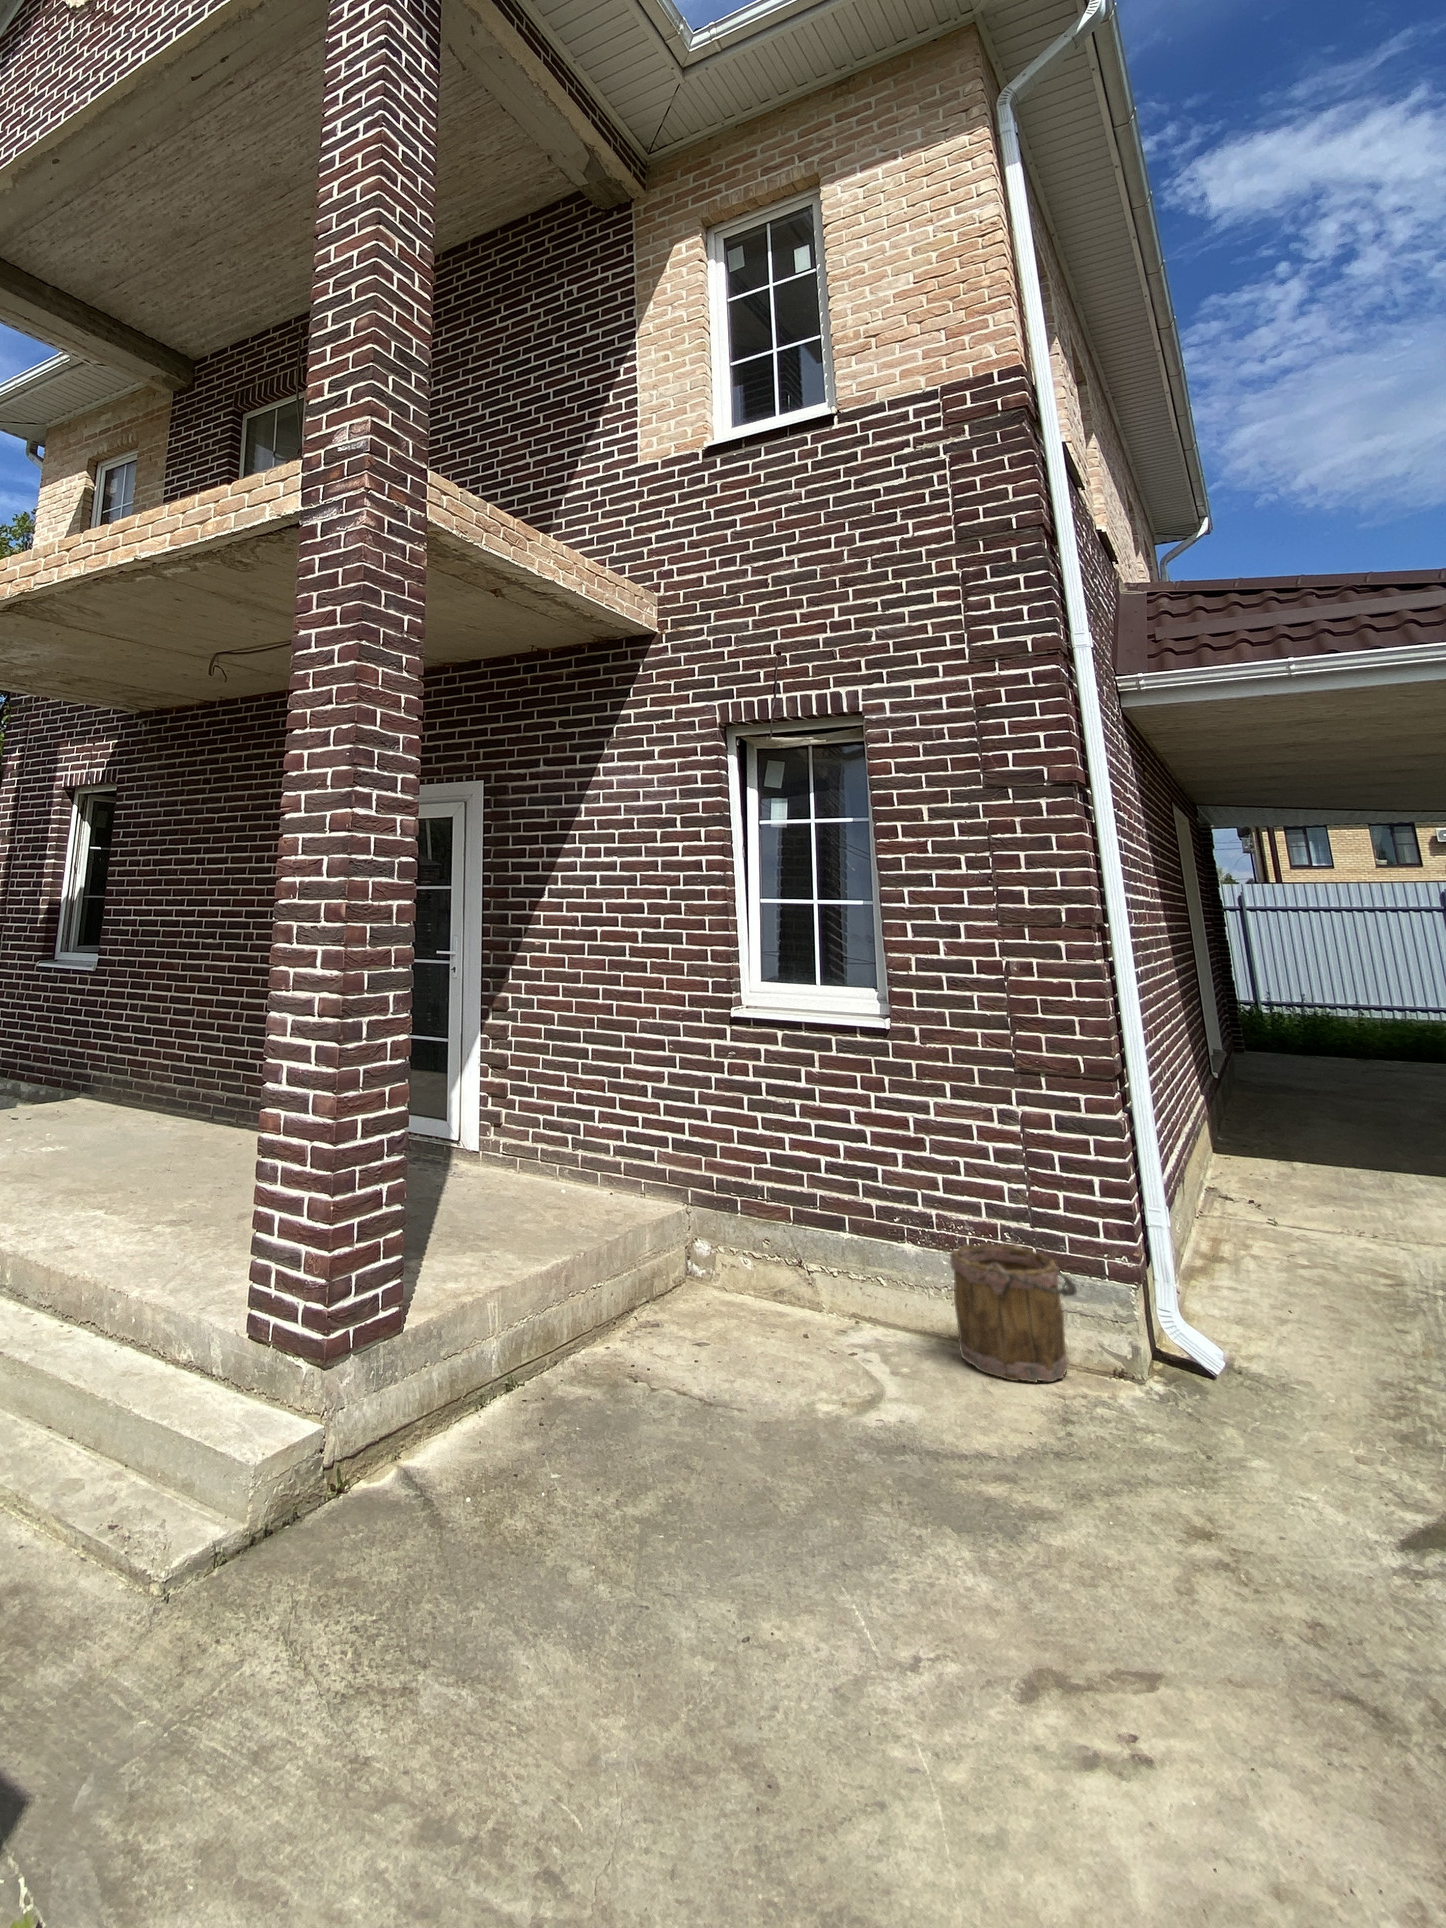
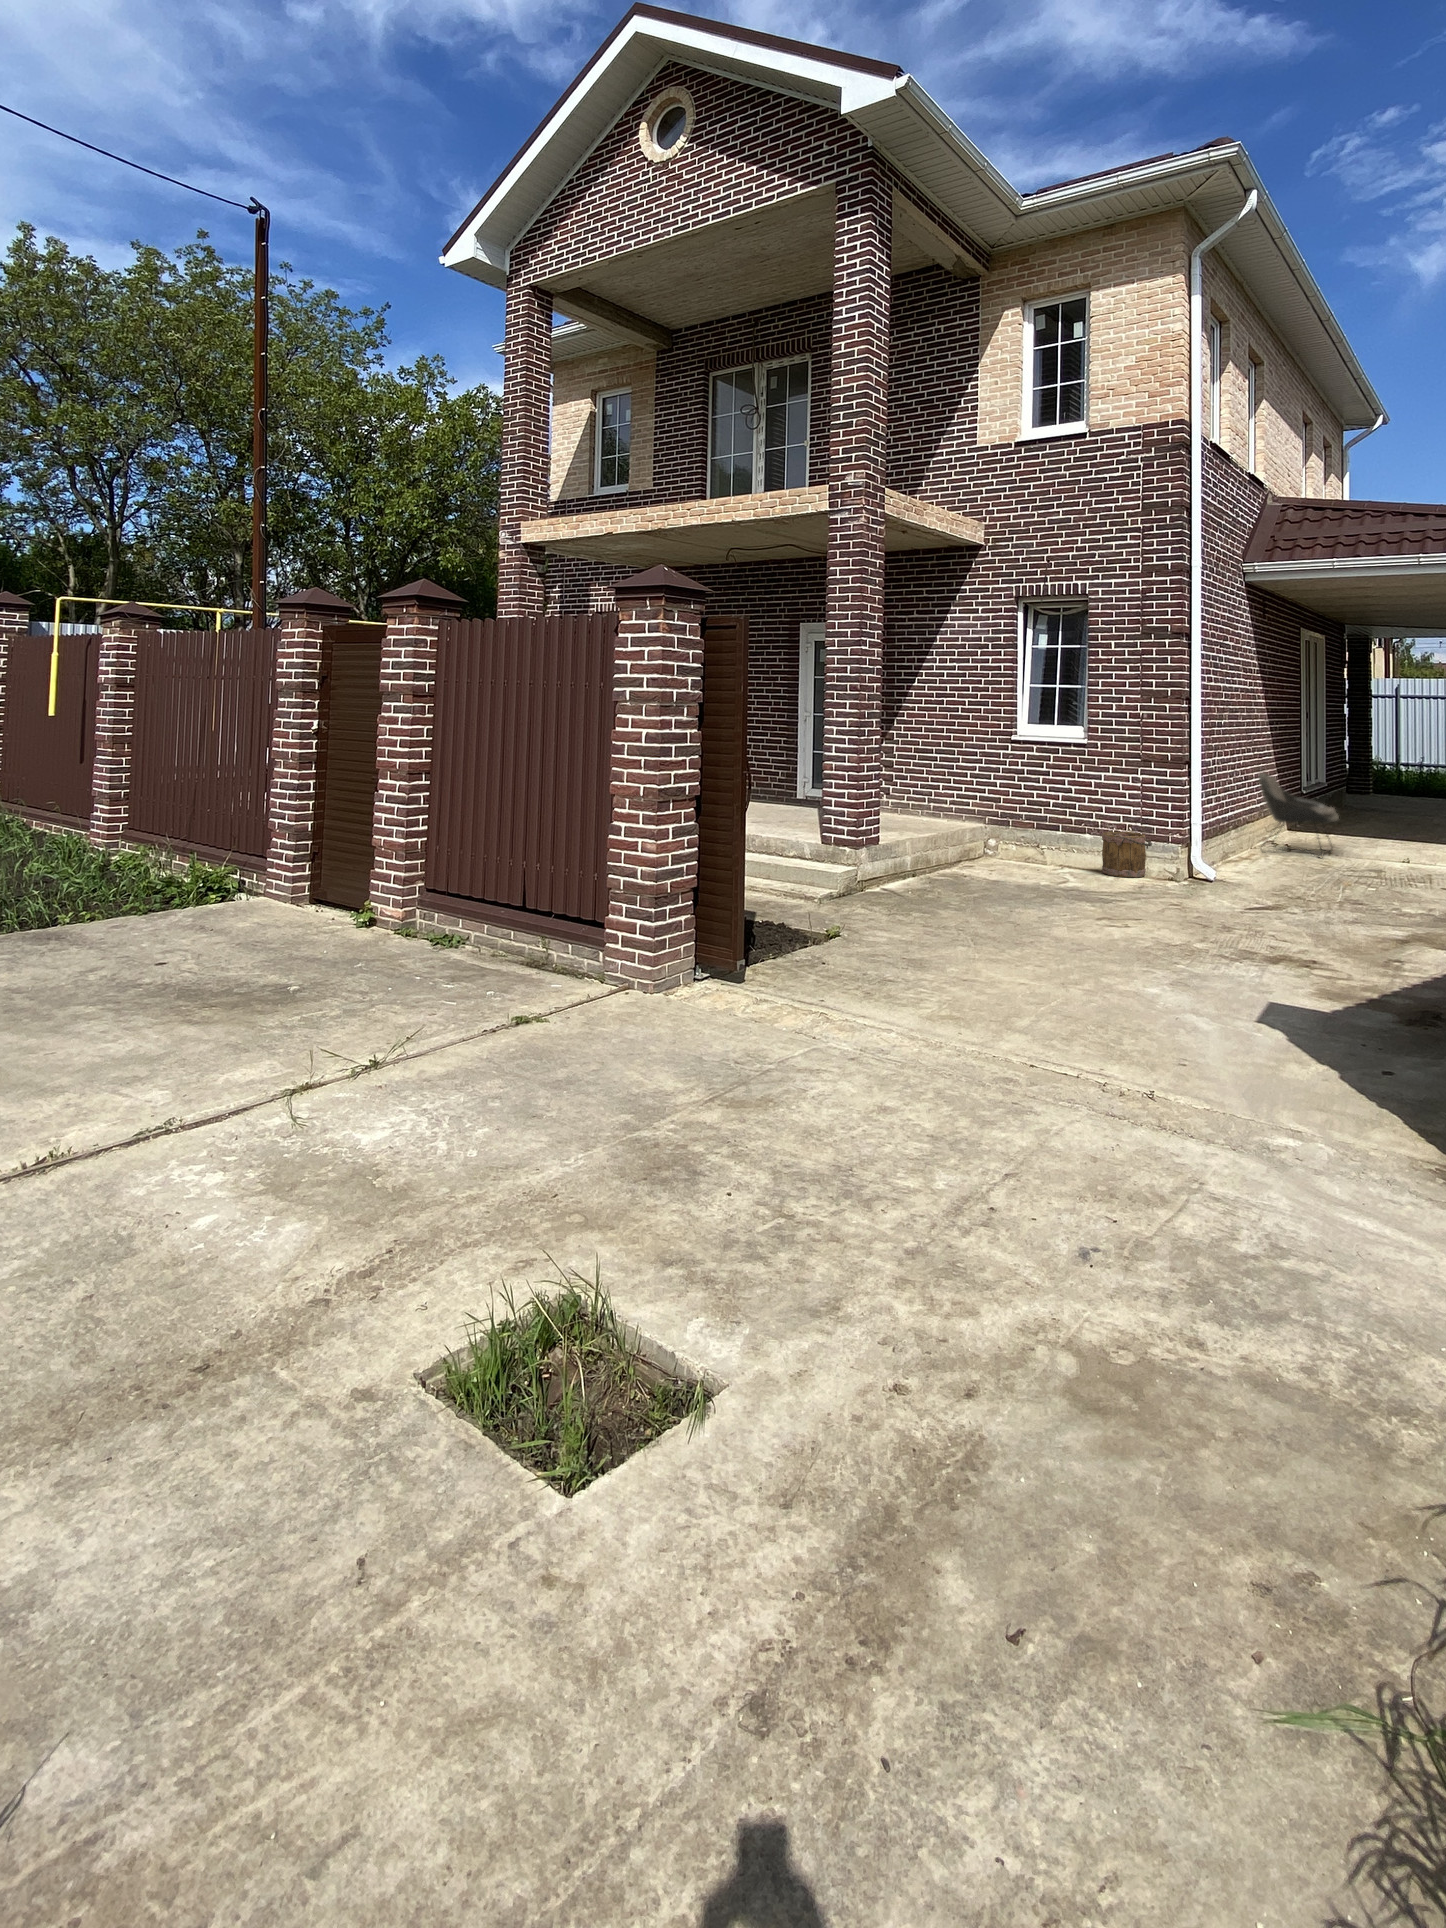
lounge chair: none [1203,1065,1388,1257] -> present [1259,773,1339,857]

